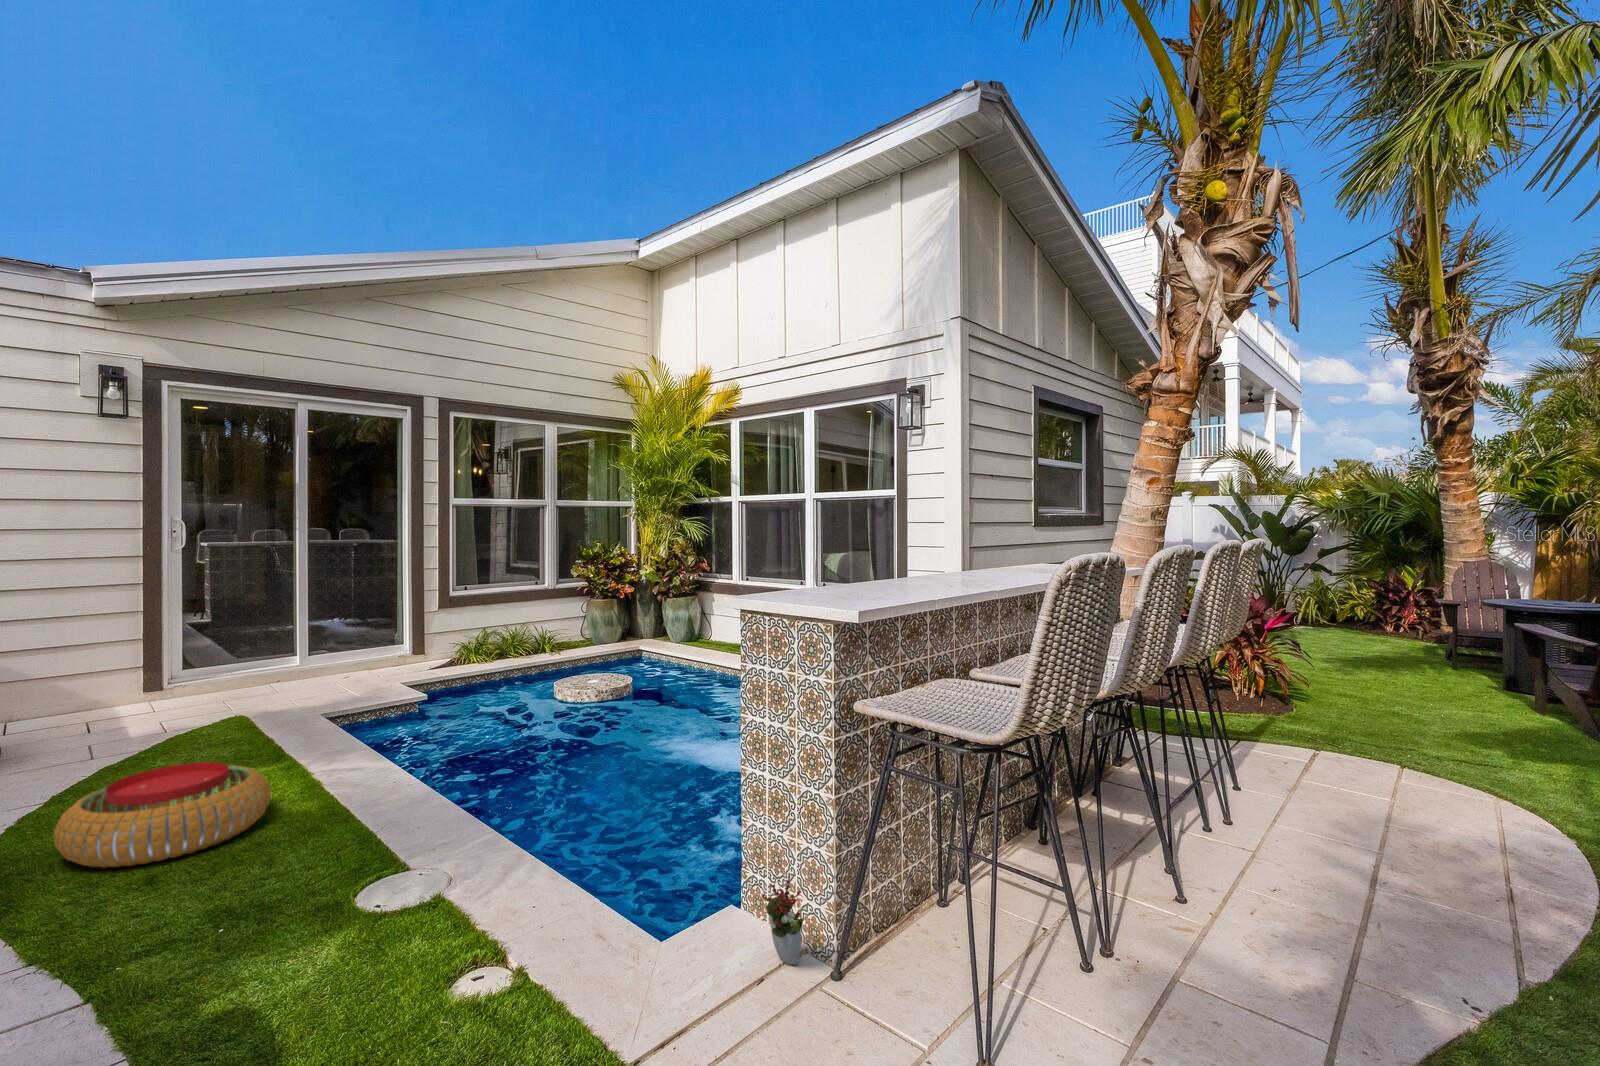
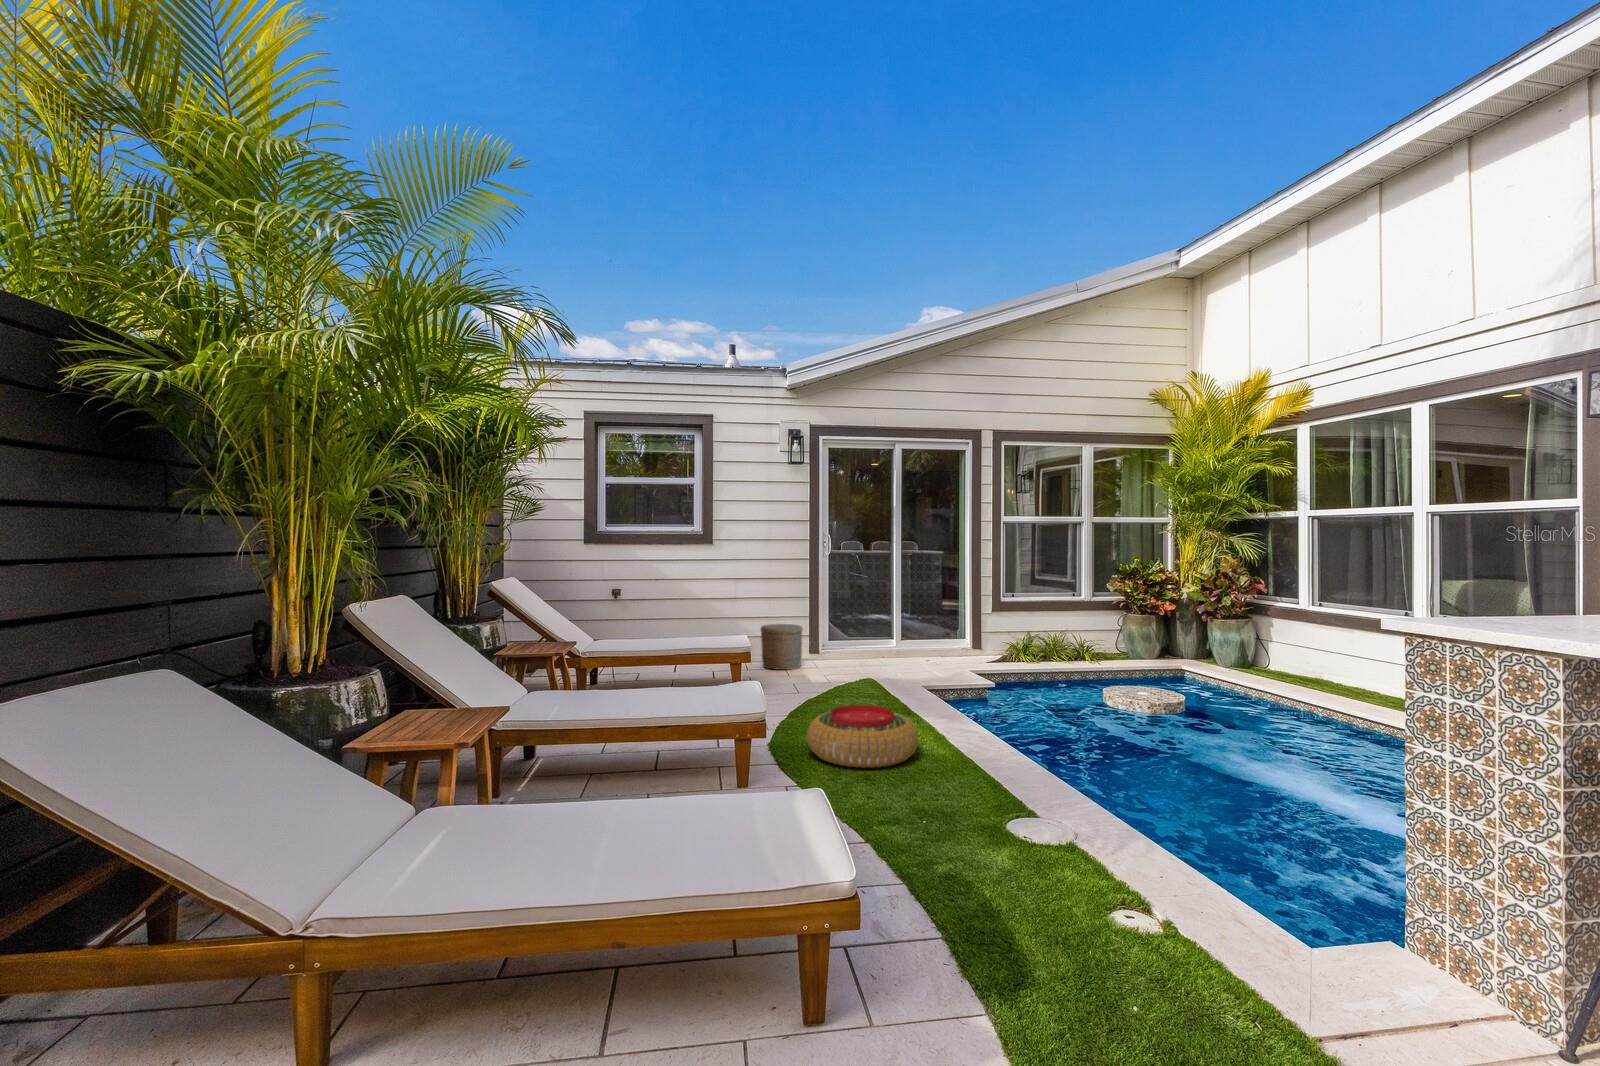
woven basket: none [38,653,128,726] -> present [761,624,802,670]
decorative plant: present [762,876,803,965] -> none [1453,928,1516,1029]

